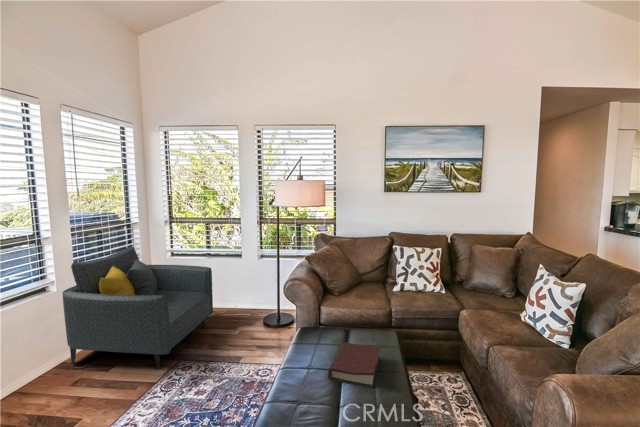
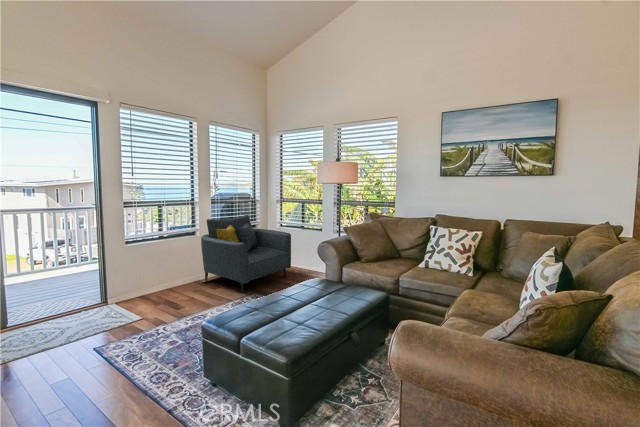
hardback book: present [328,342,380,388] -> none [296,286,348,316]

